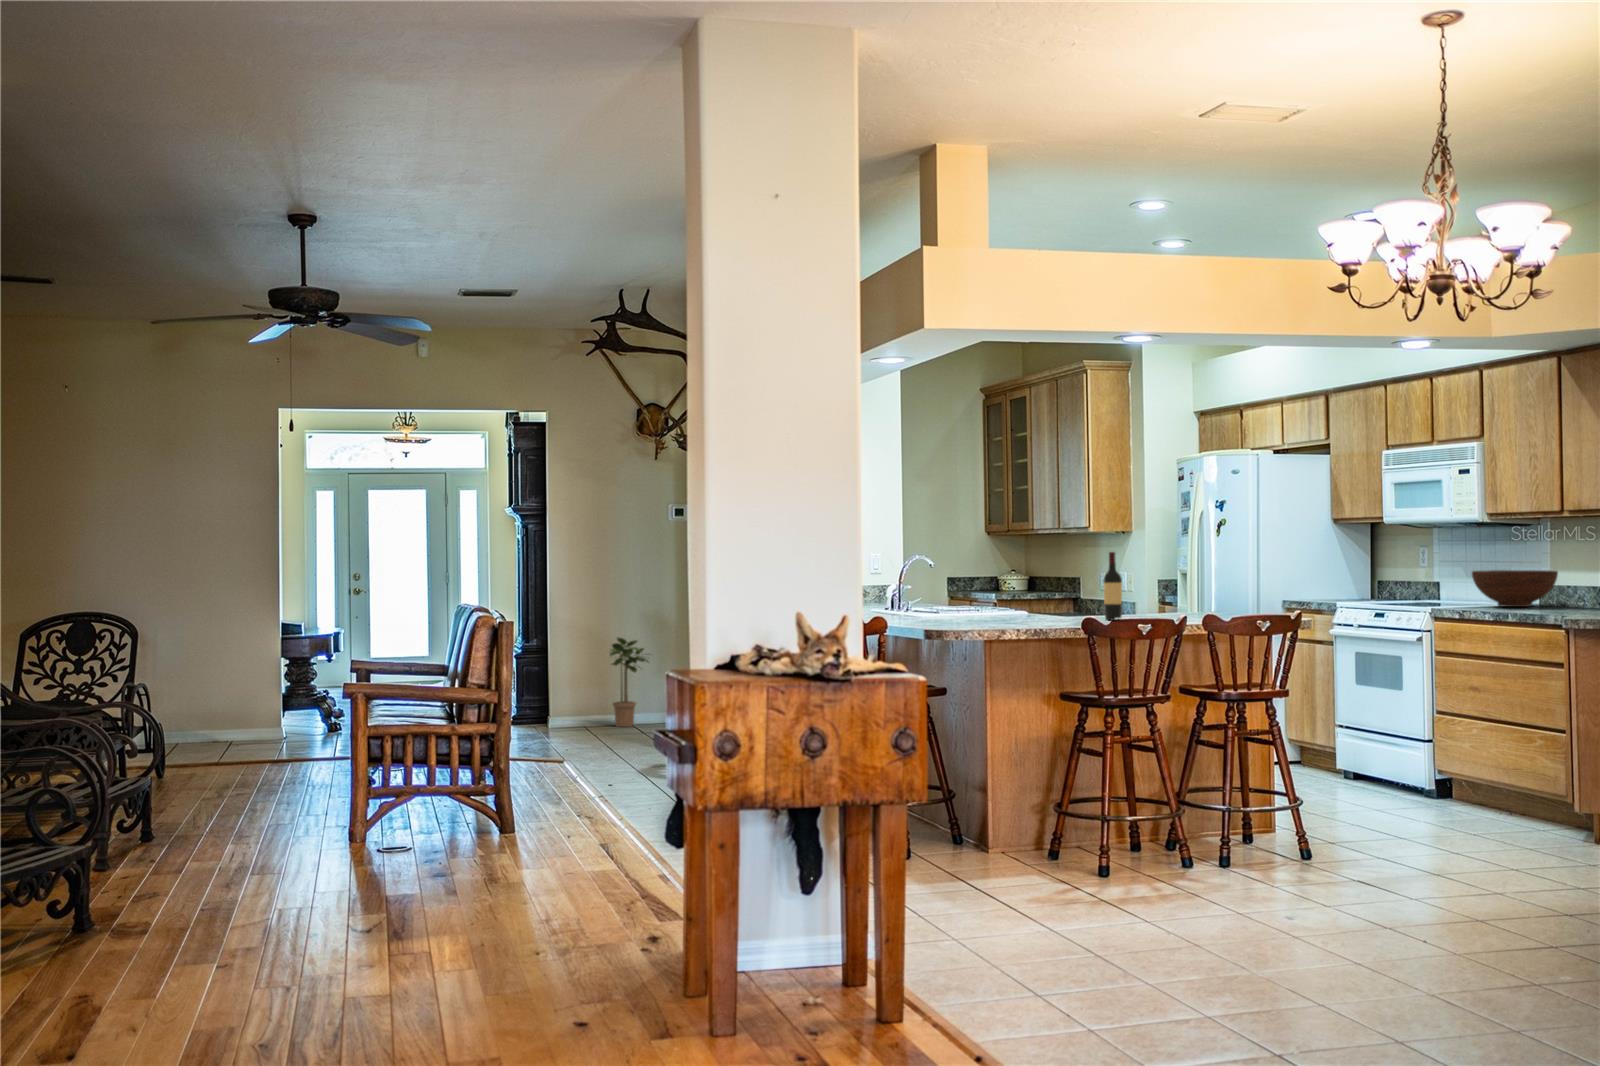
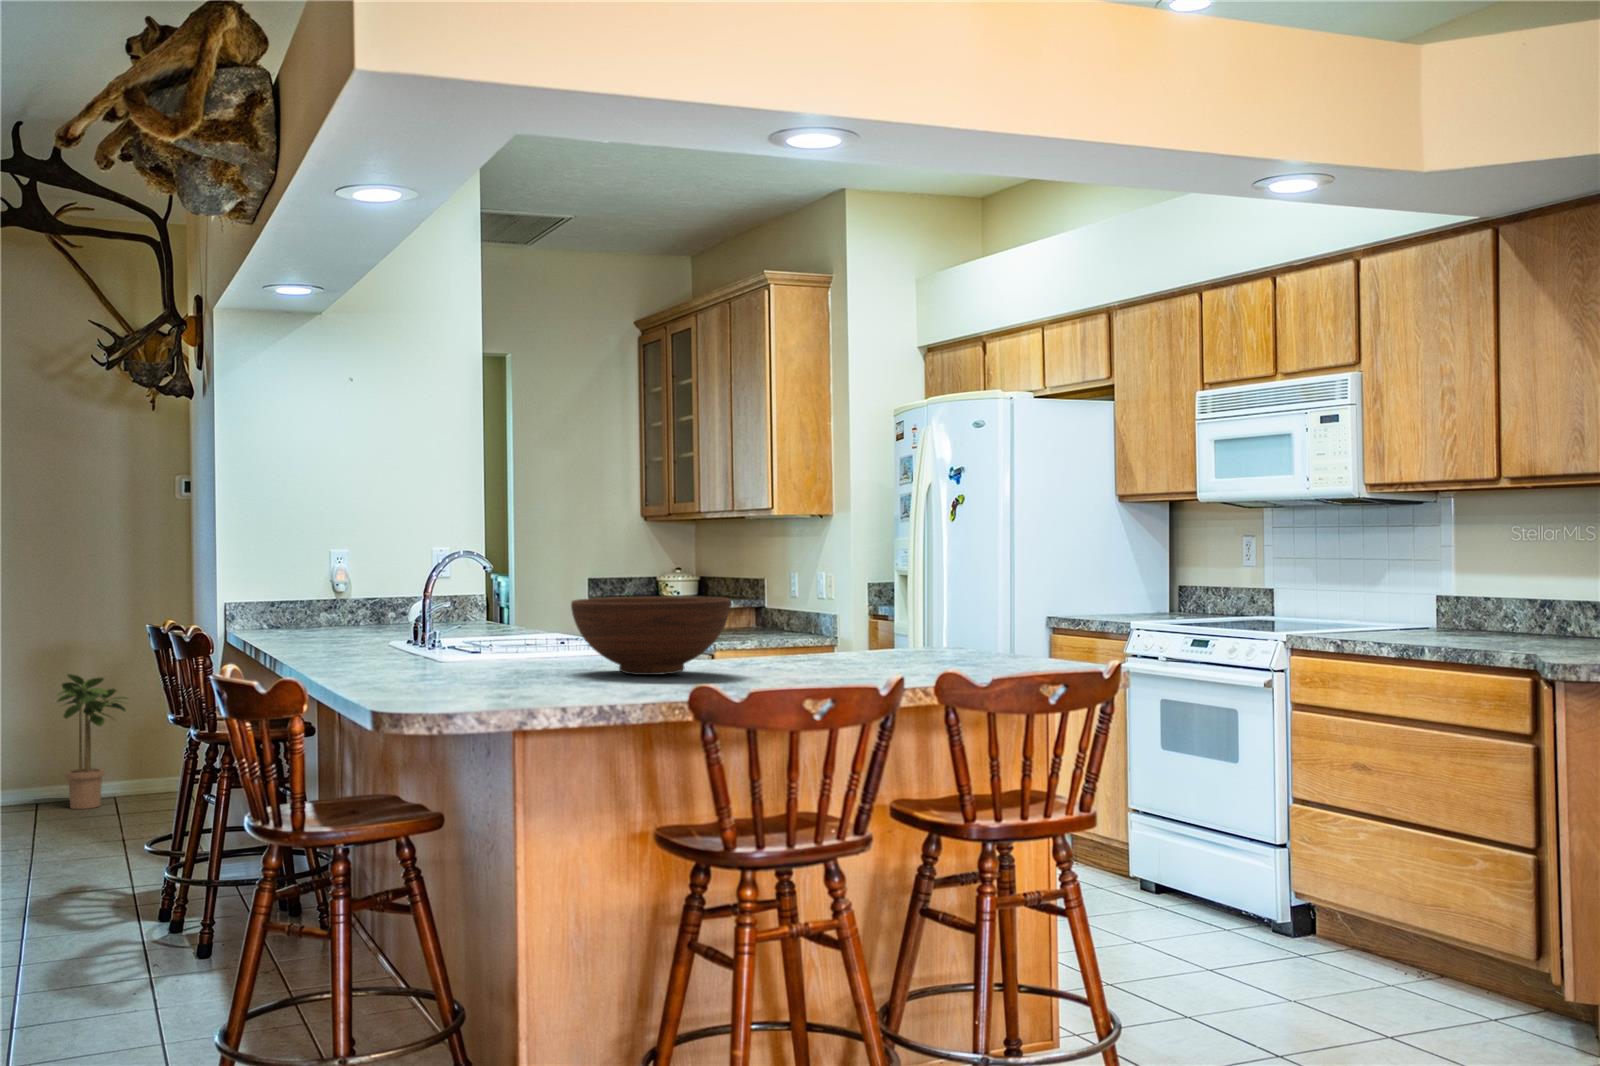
wine bottle: present [1103,552,1122,620] -> none [764,544,796,665]
fruit bowl: present [1472,570,1558,607] -> present [571,596,731,675]

